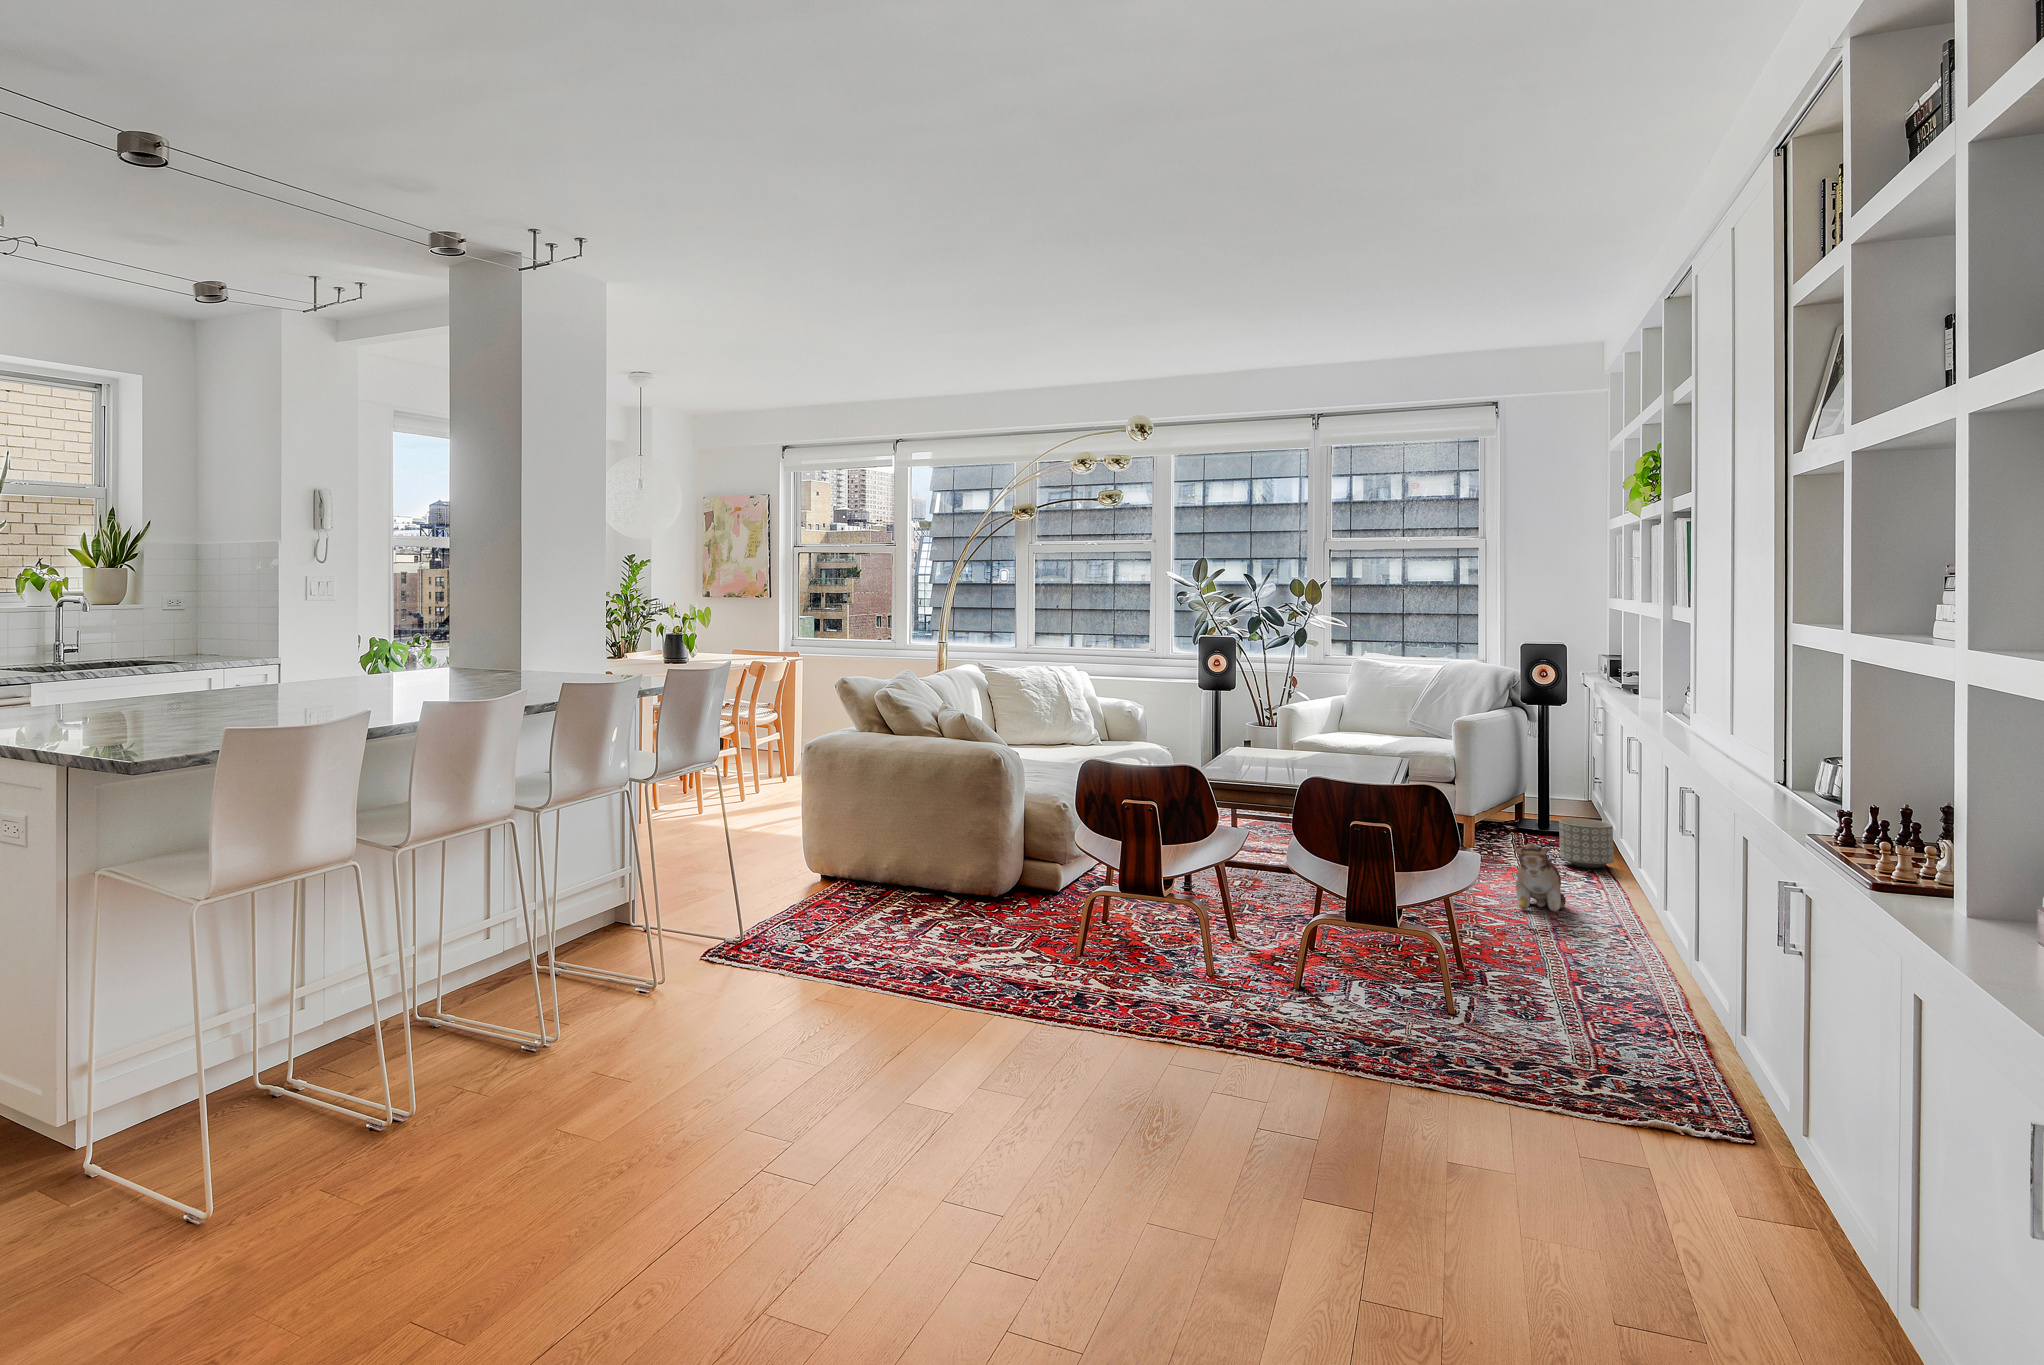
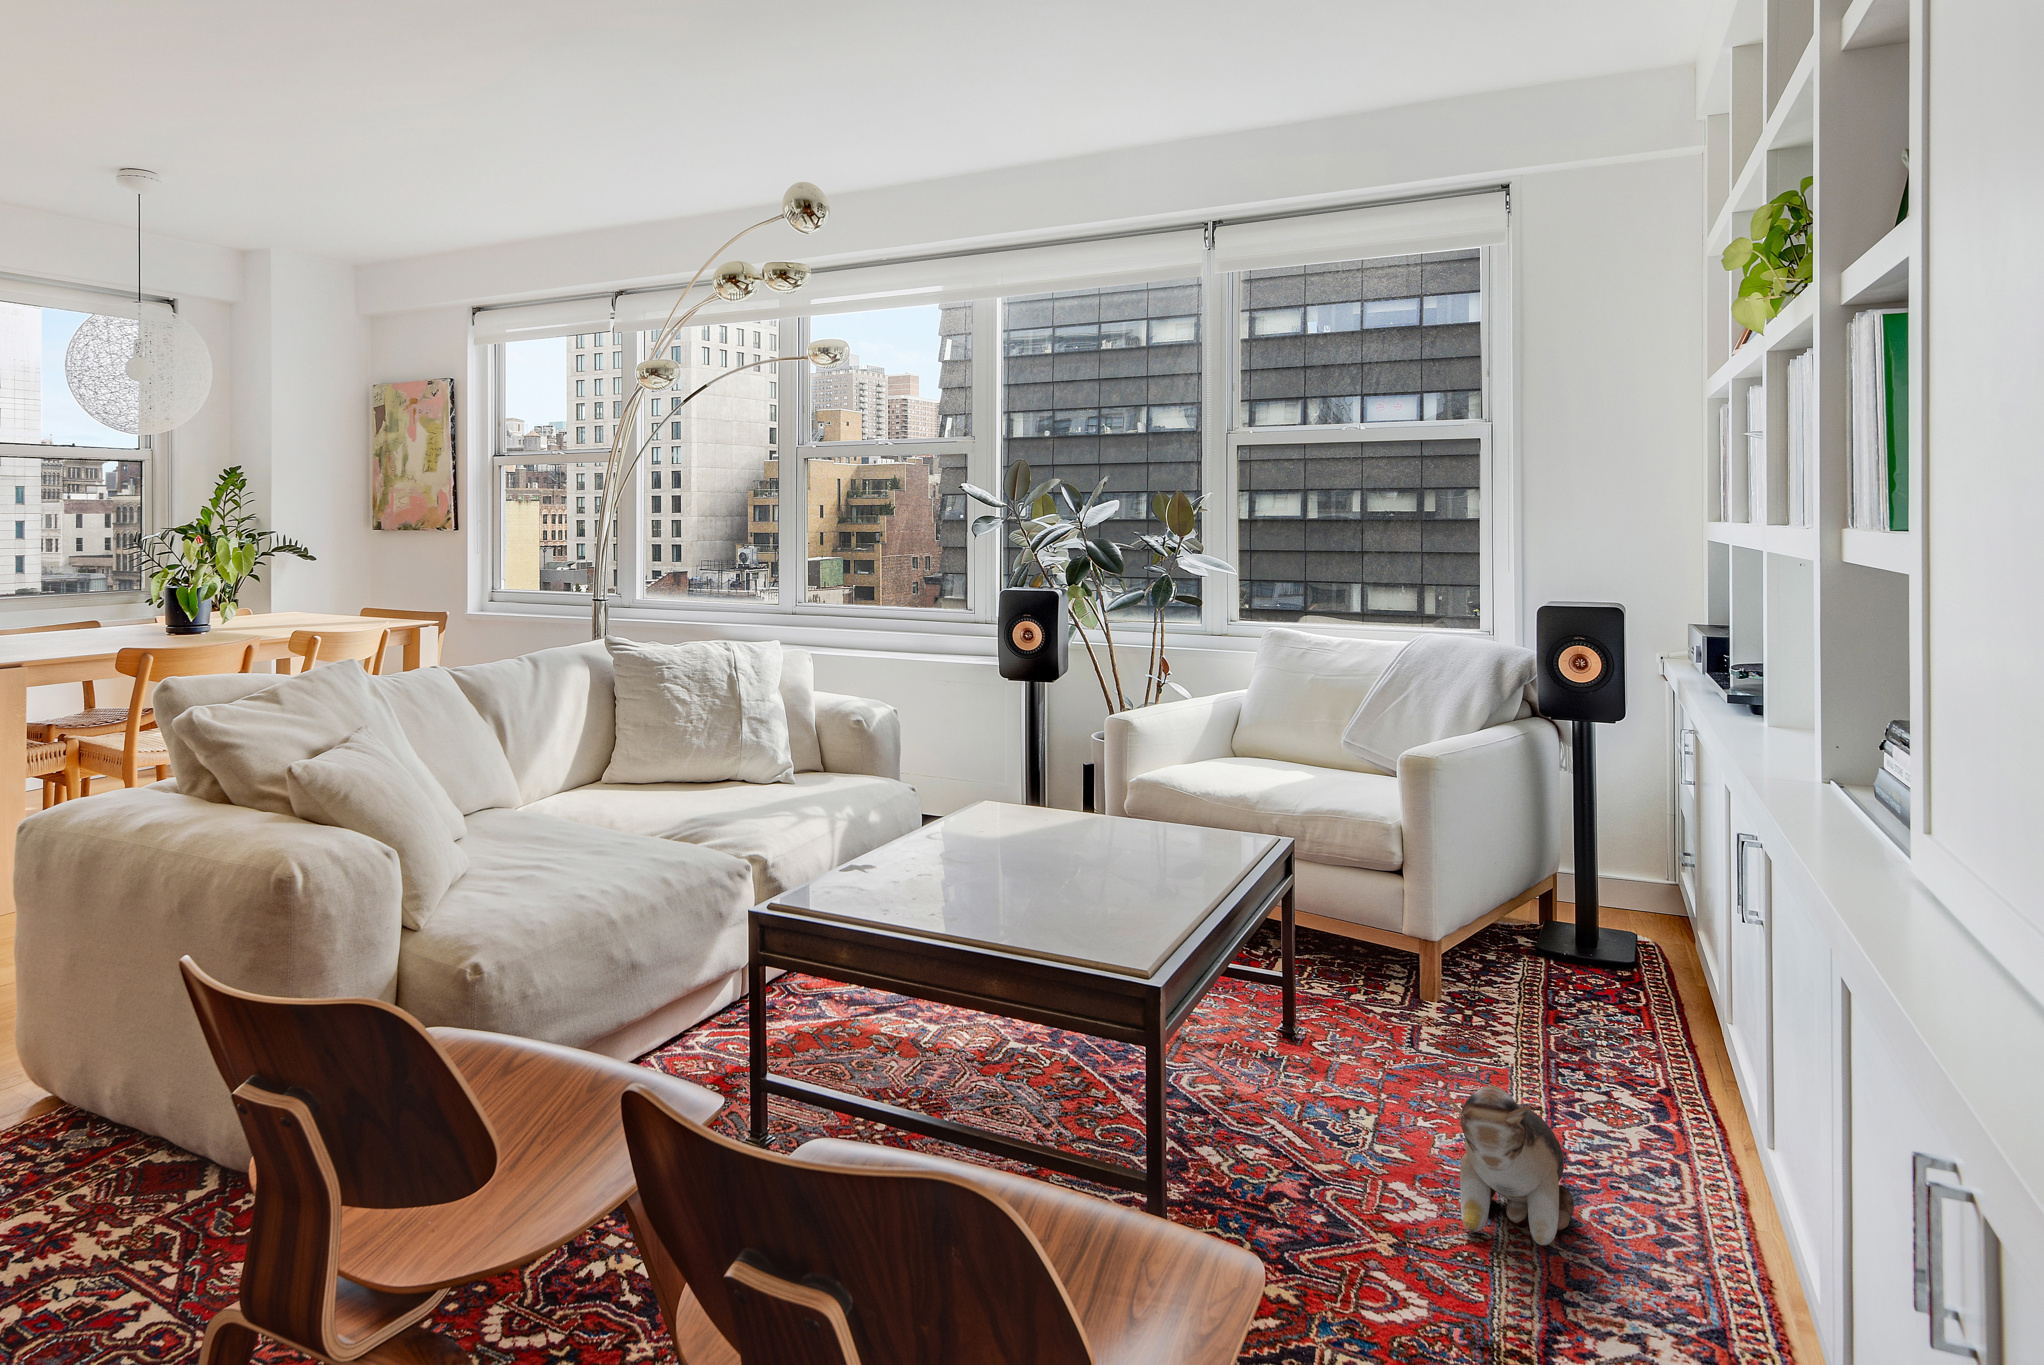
planter: present [1559,818,1614,868] -> none [1590,959,1698,1068]

